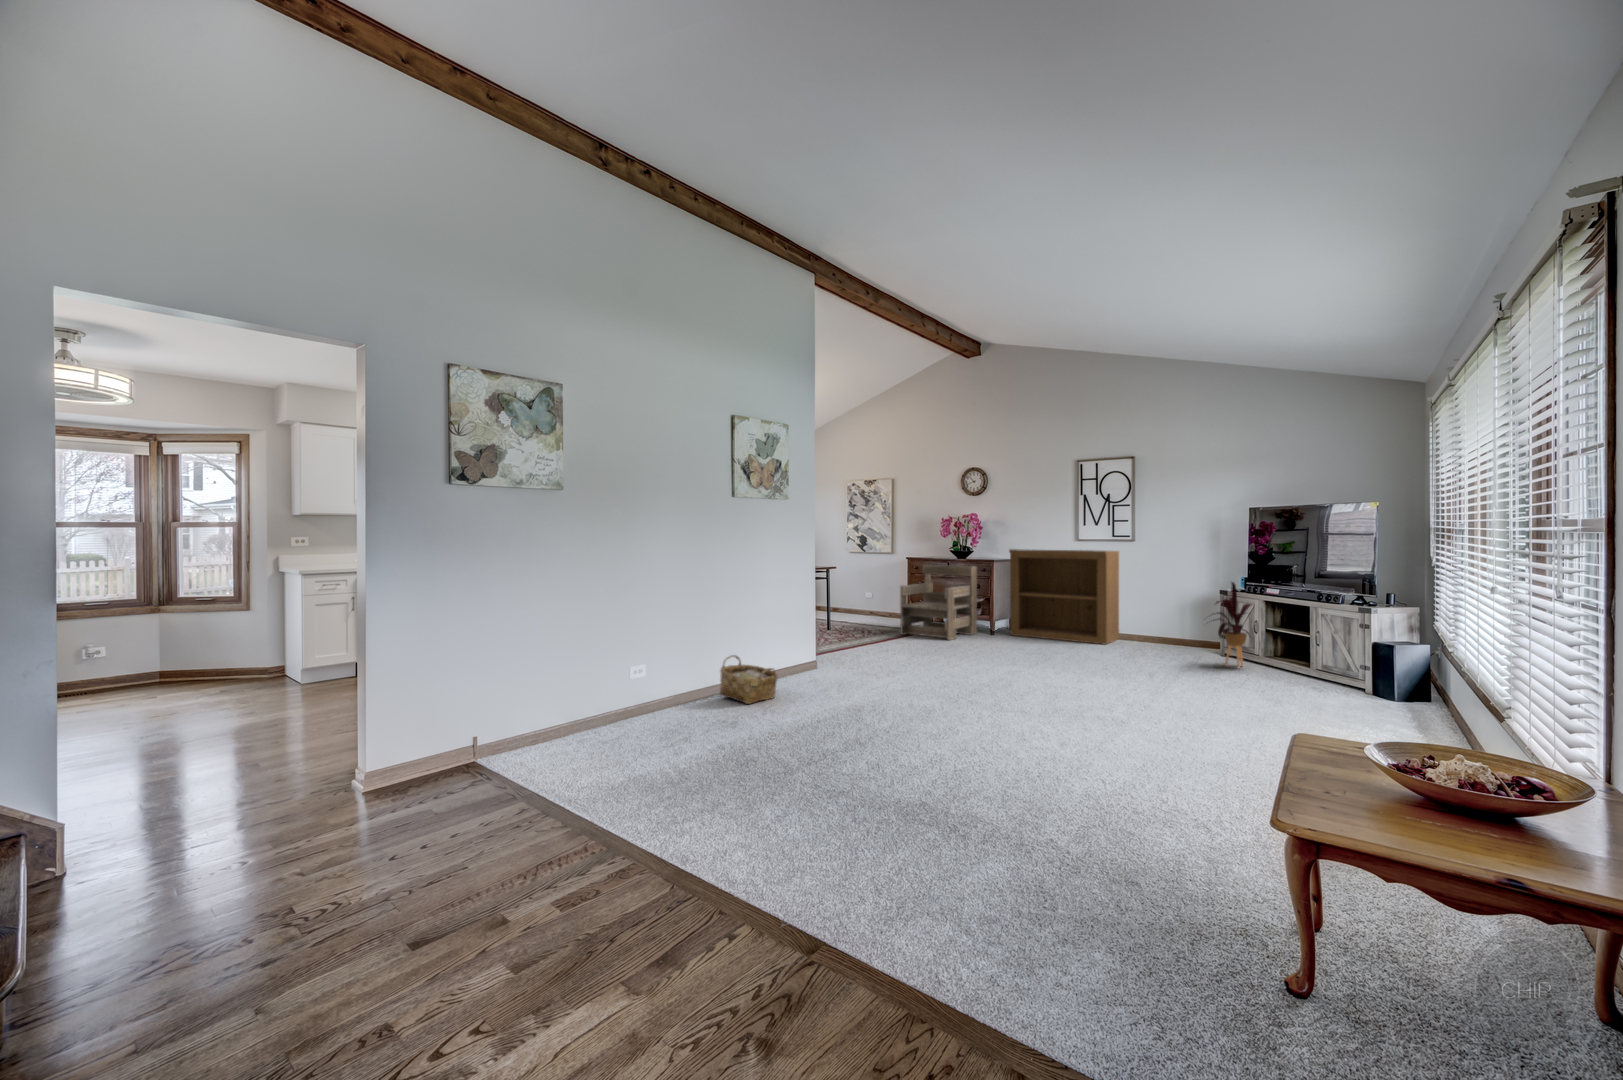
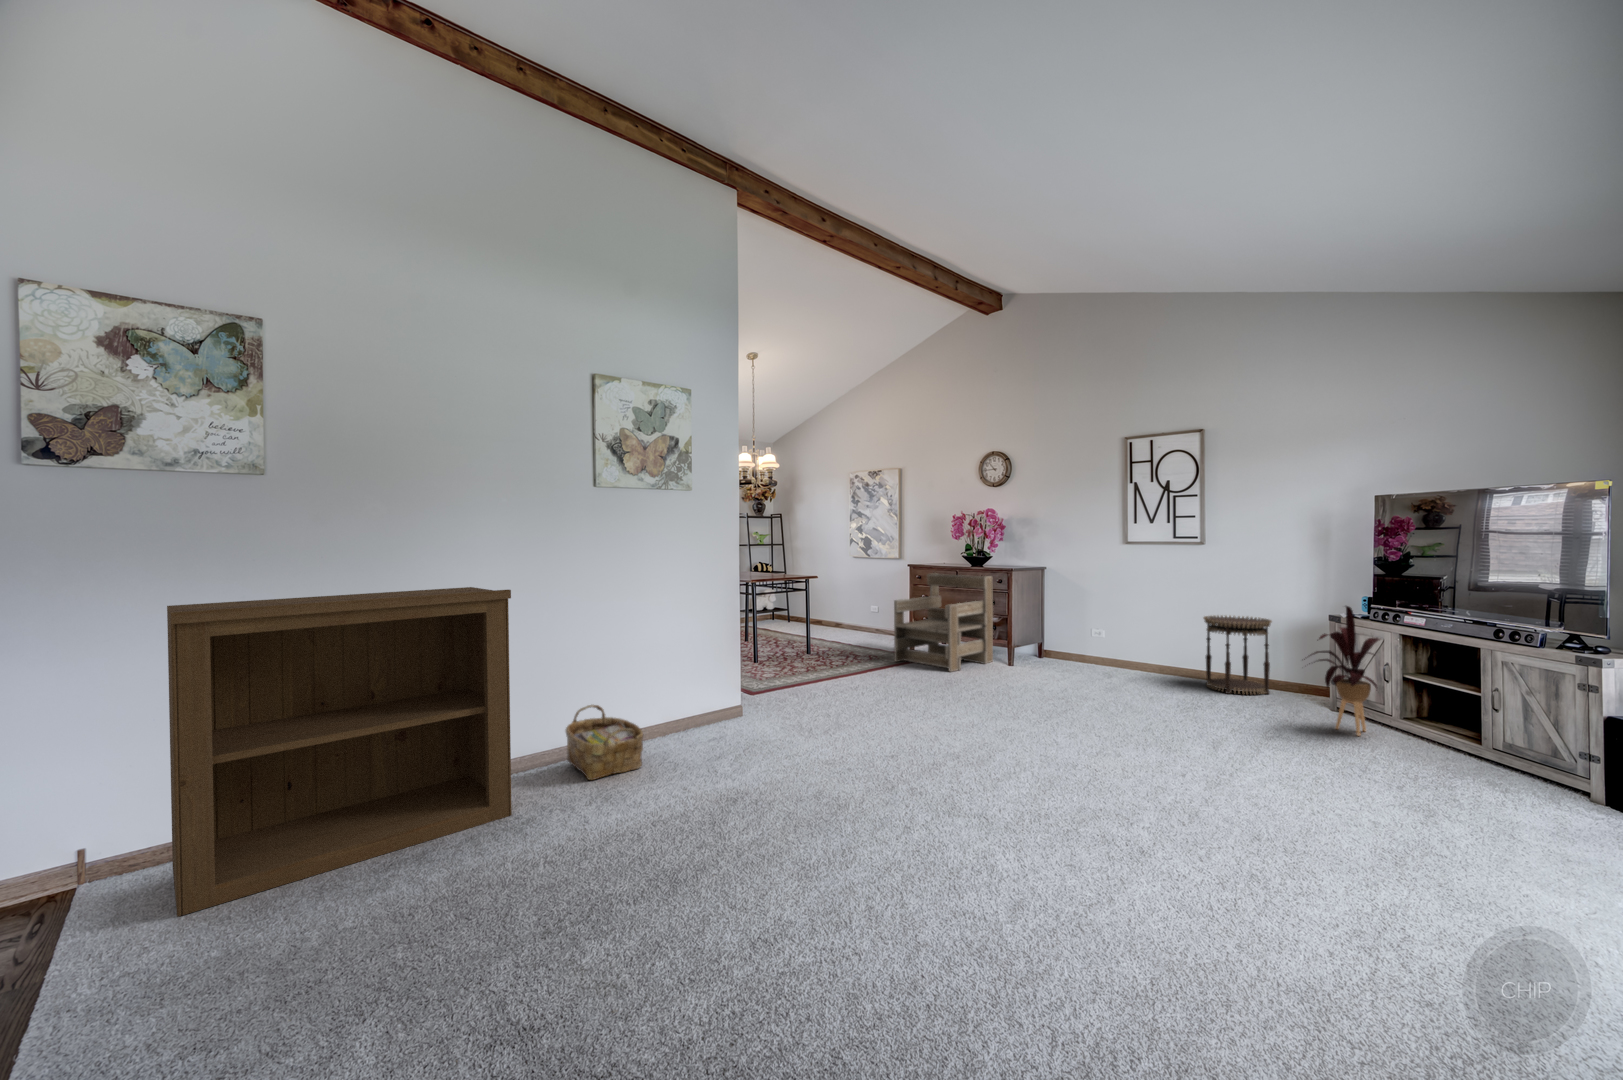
bookshelf: present [1009,549,1119,645] -> present [167,587,512,916]
side table: none [1135,593,1182,649] -> present [1204,616,1272,694]

